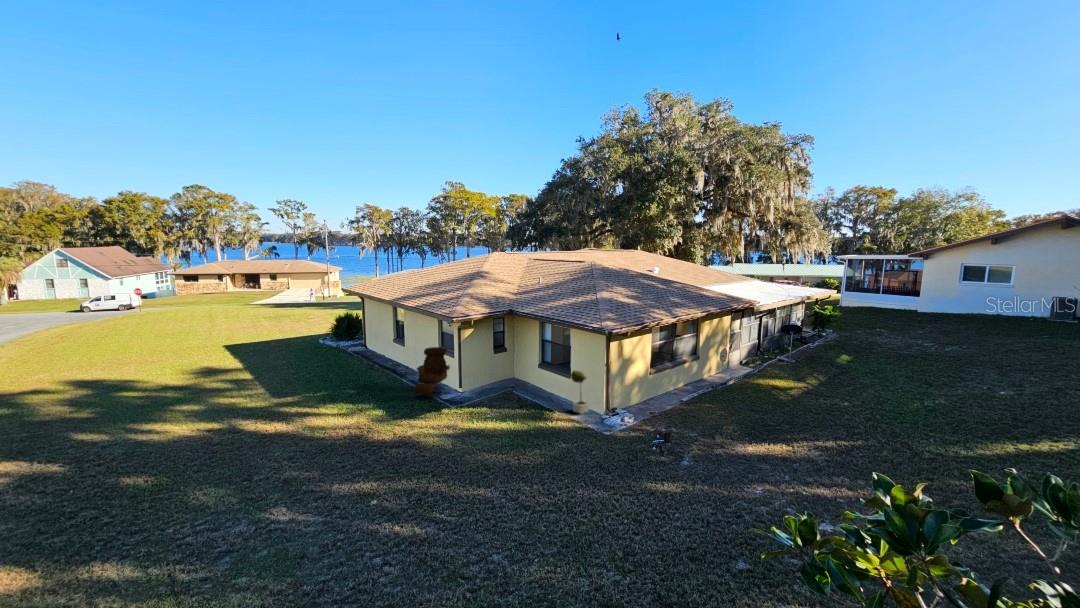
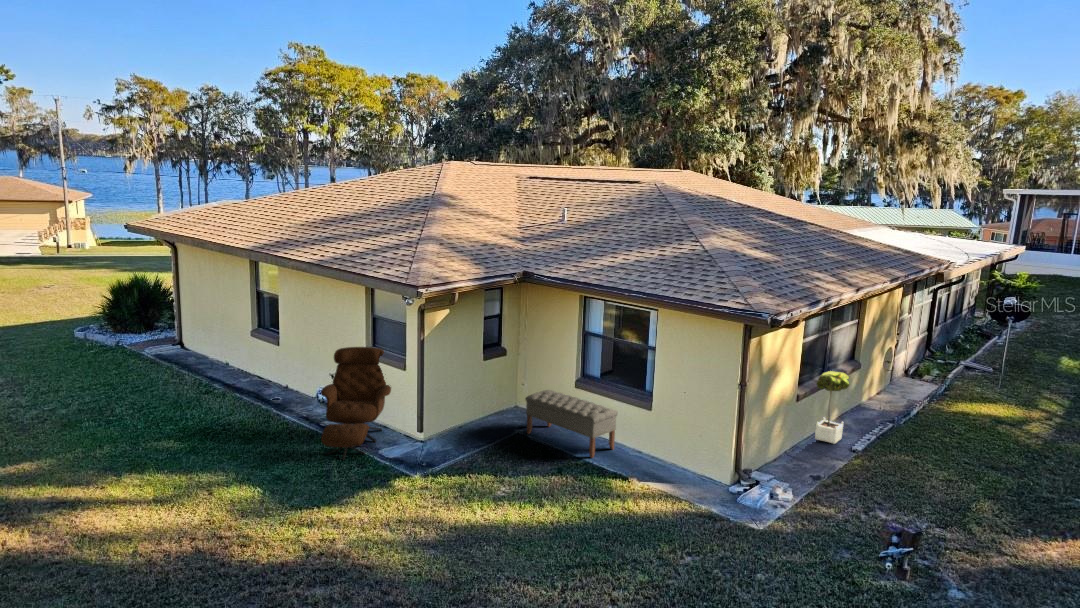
bench: none [514,369,555,402] -> present [525,390,617,458]
potted tree: present [571,371,589,414] -> present [815,371,849,444]

